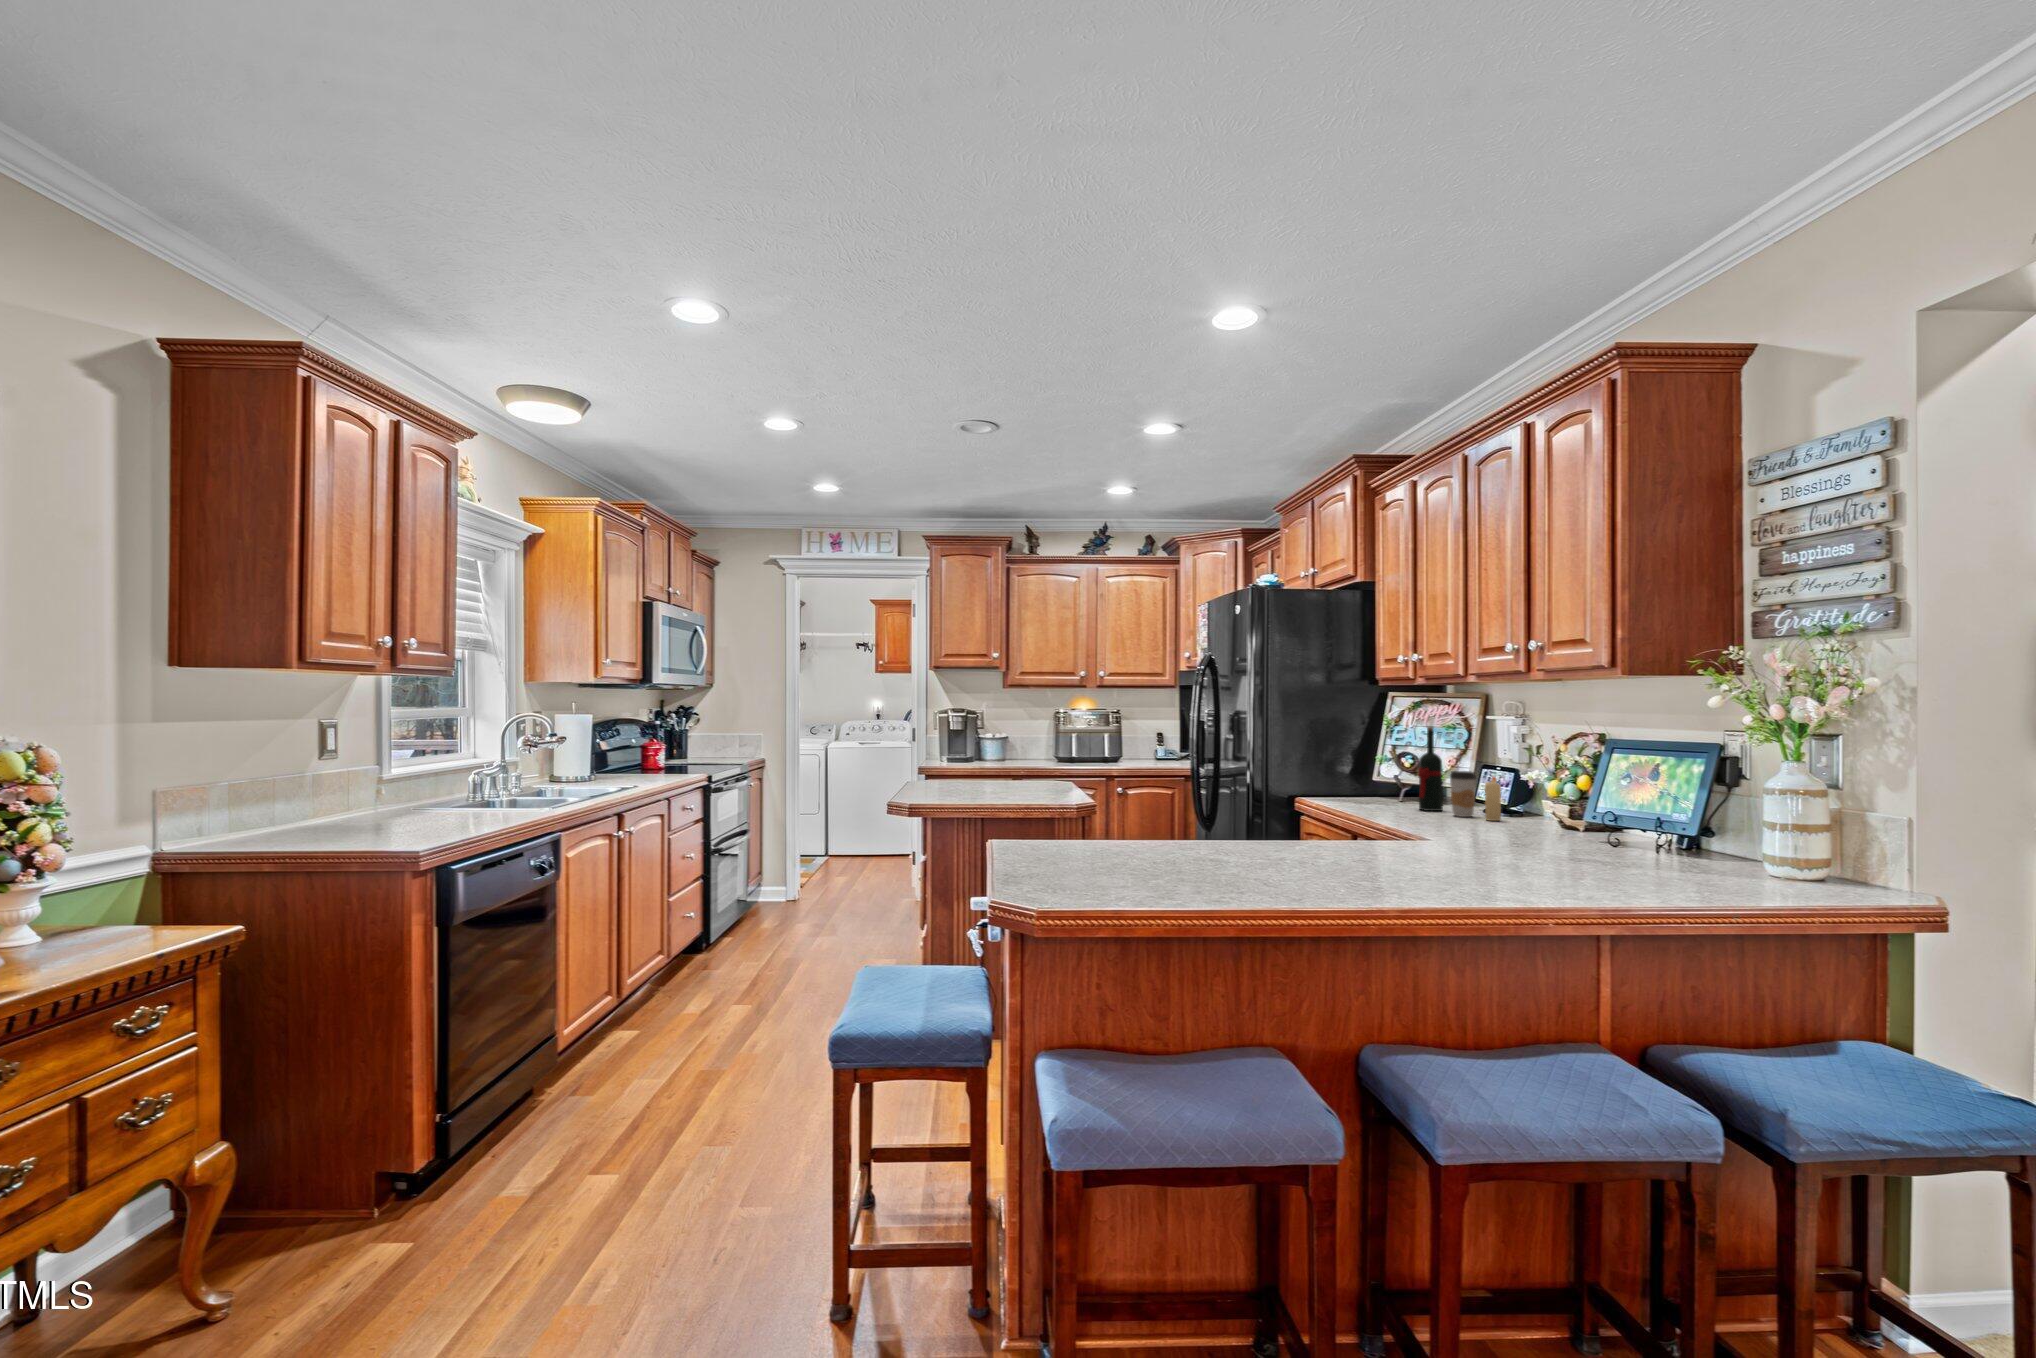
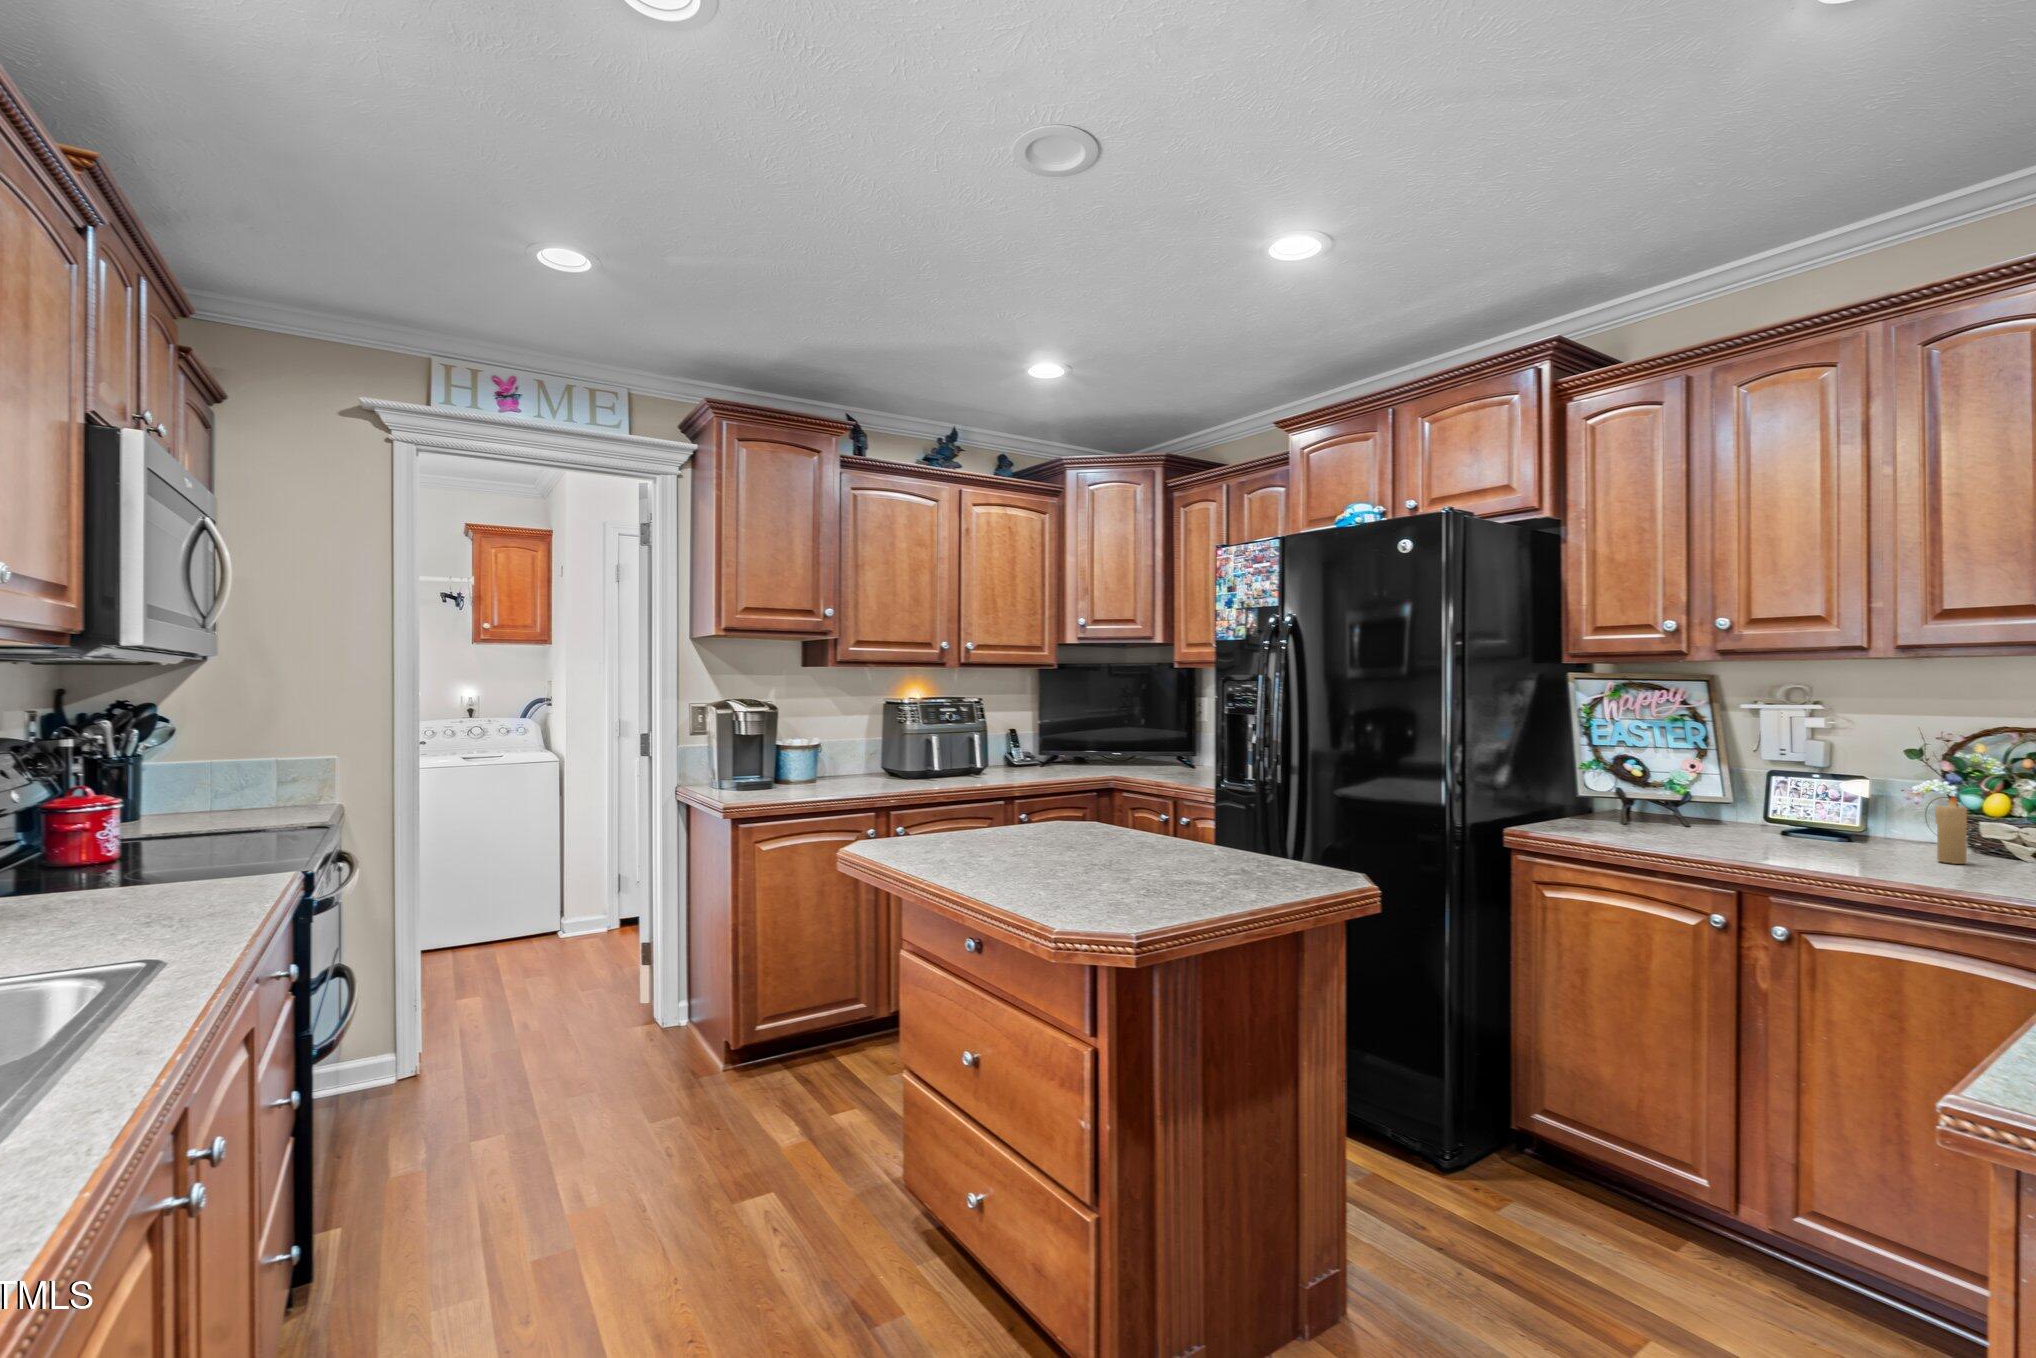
wine bottle: present [1418,727,1443,811] -> none [1751,722,1791,849]
coffee cup: present [1450,771,1476,817] -> none [1850,788,1899,859]

